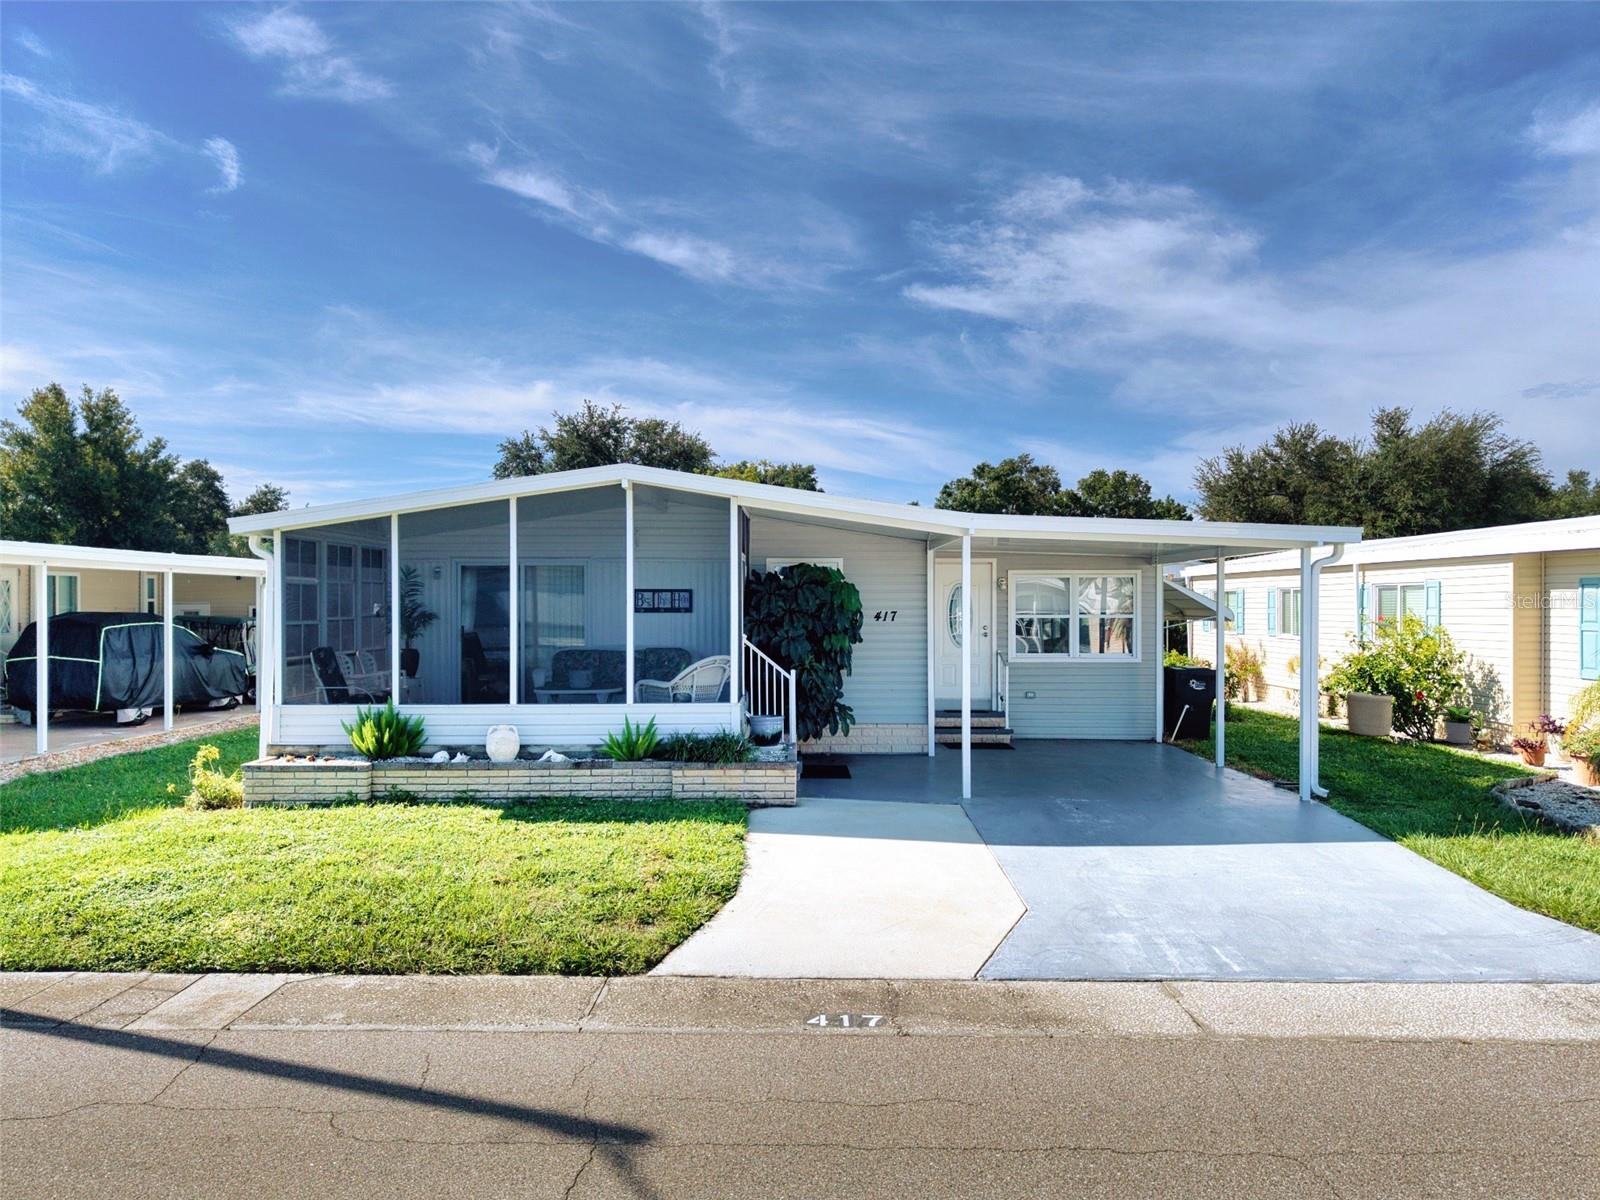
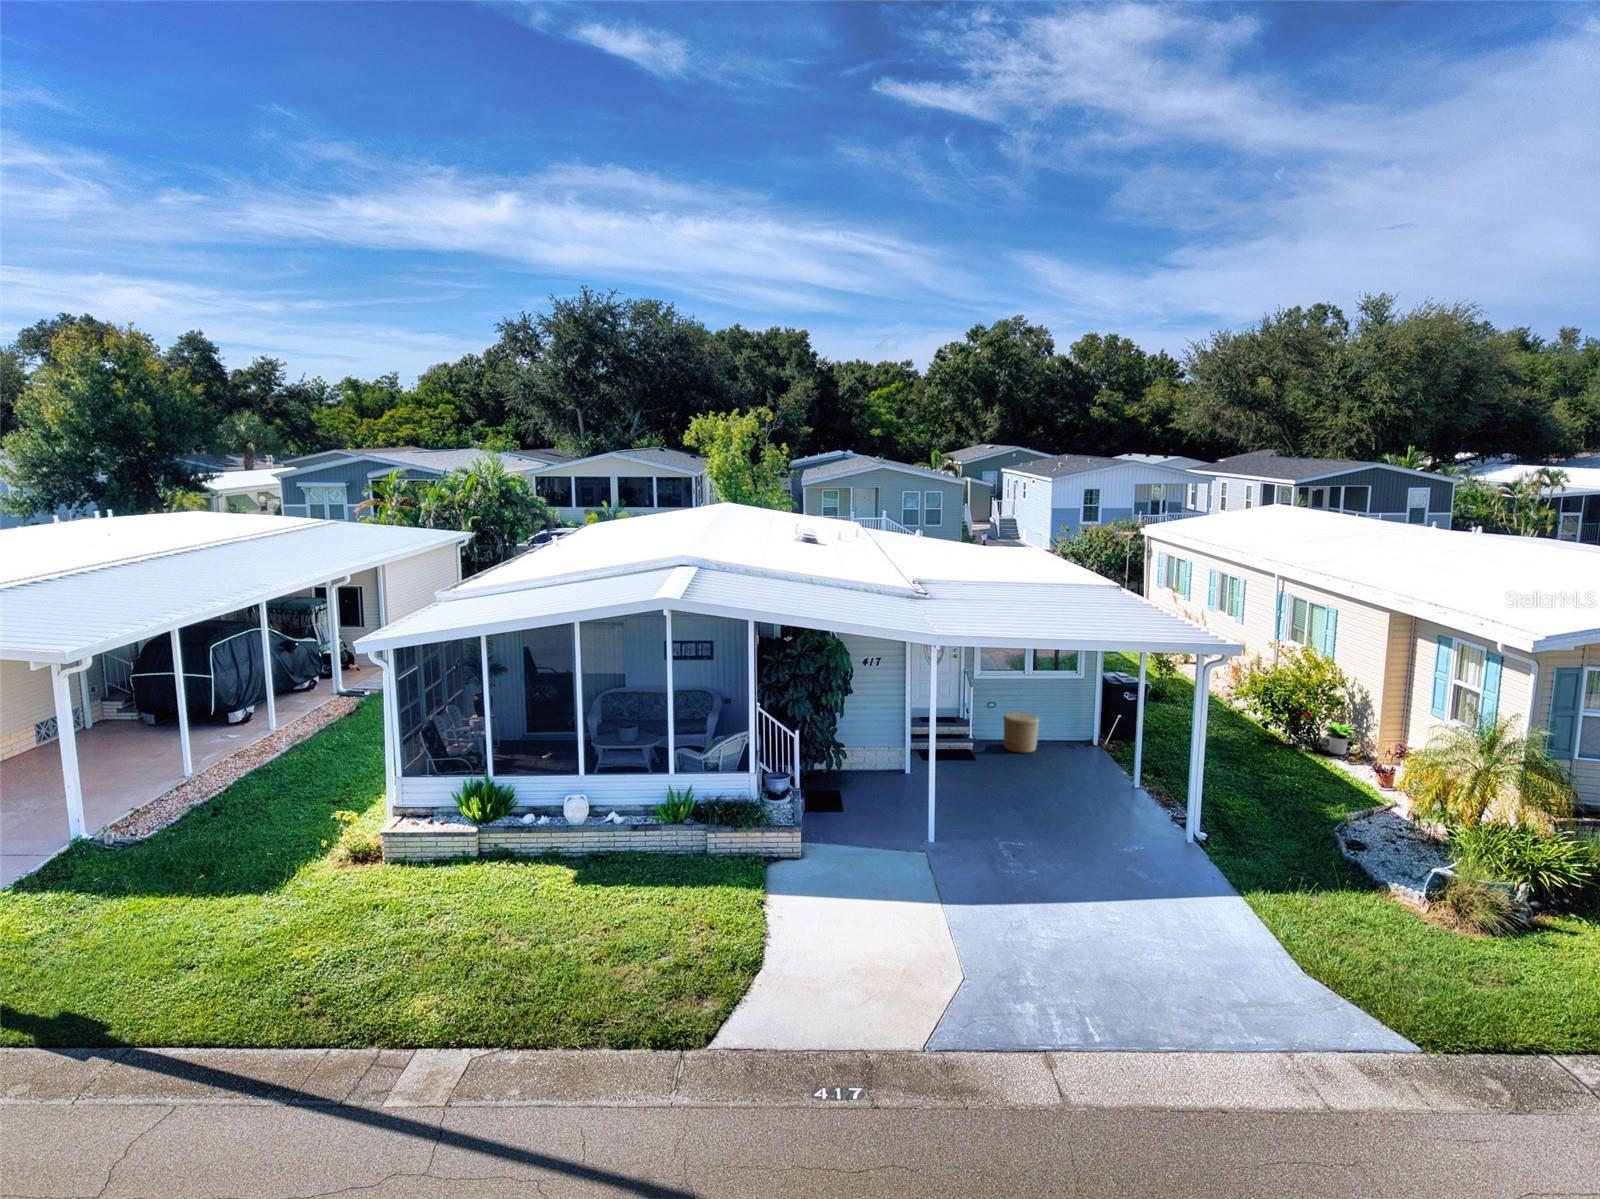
basket: present [1346,692,1392,736] -> present [1004,712,1039,753]

